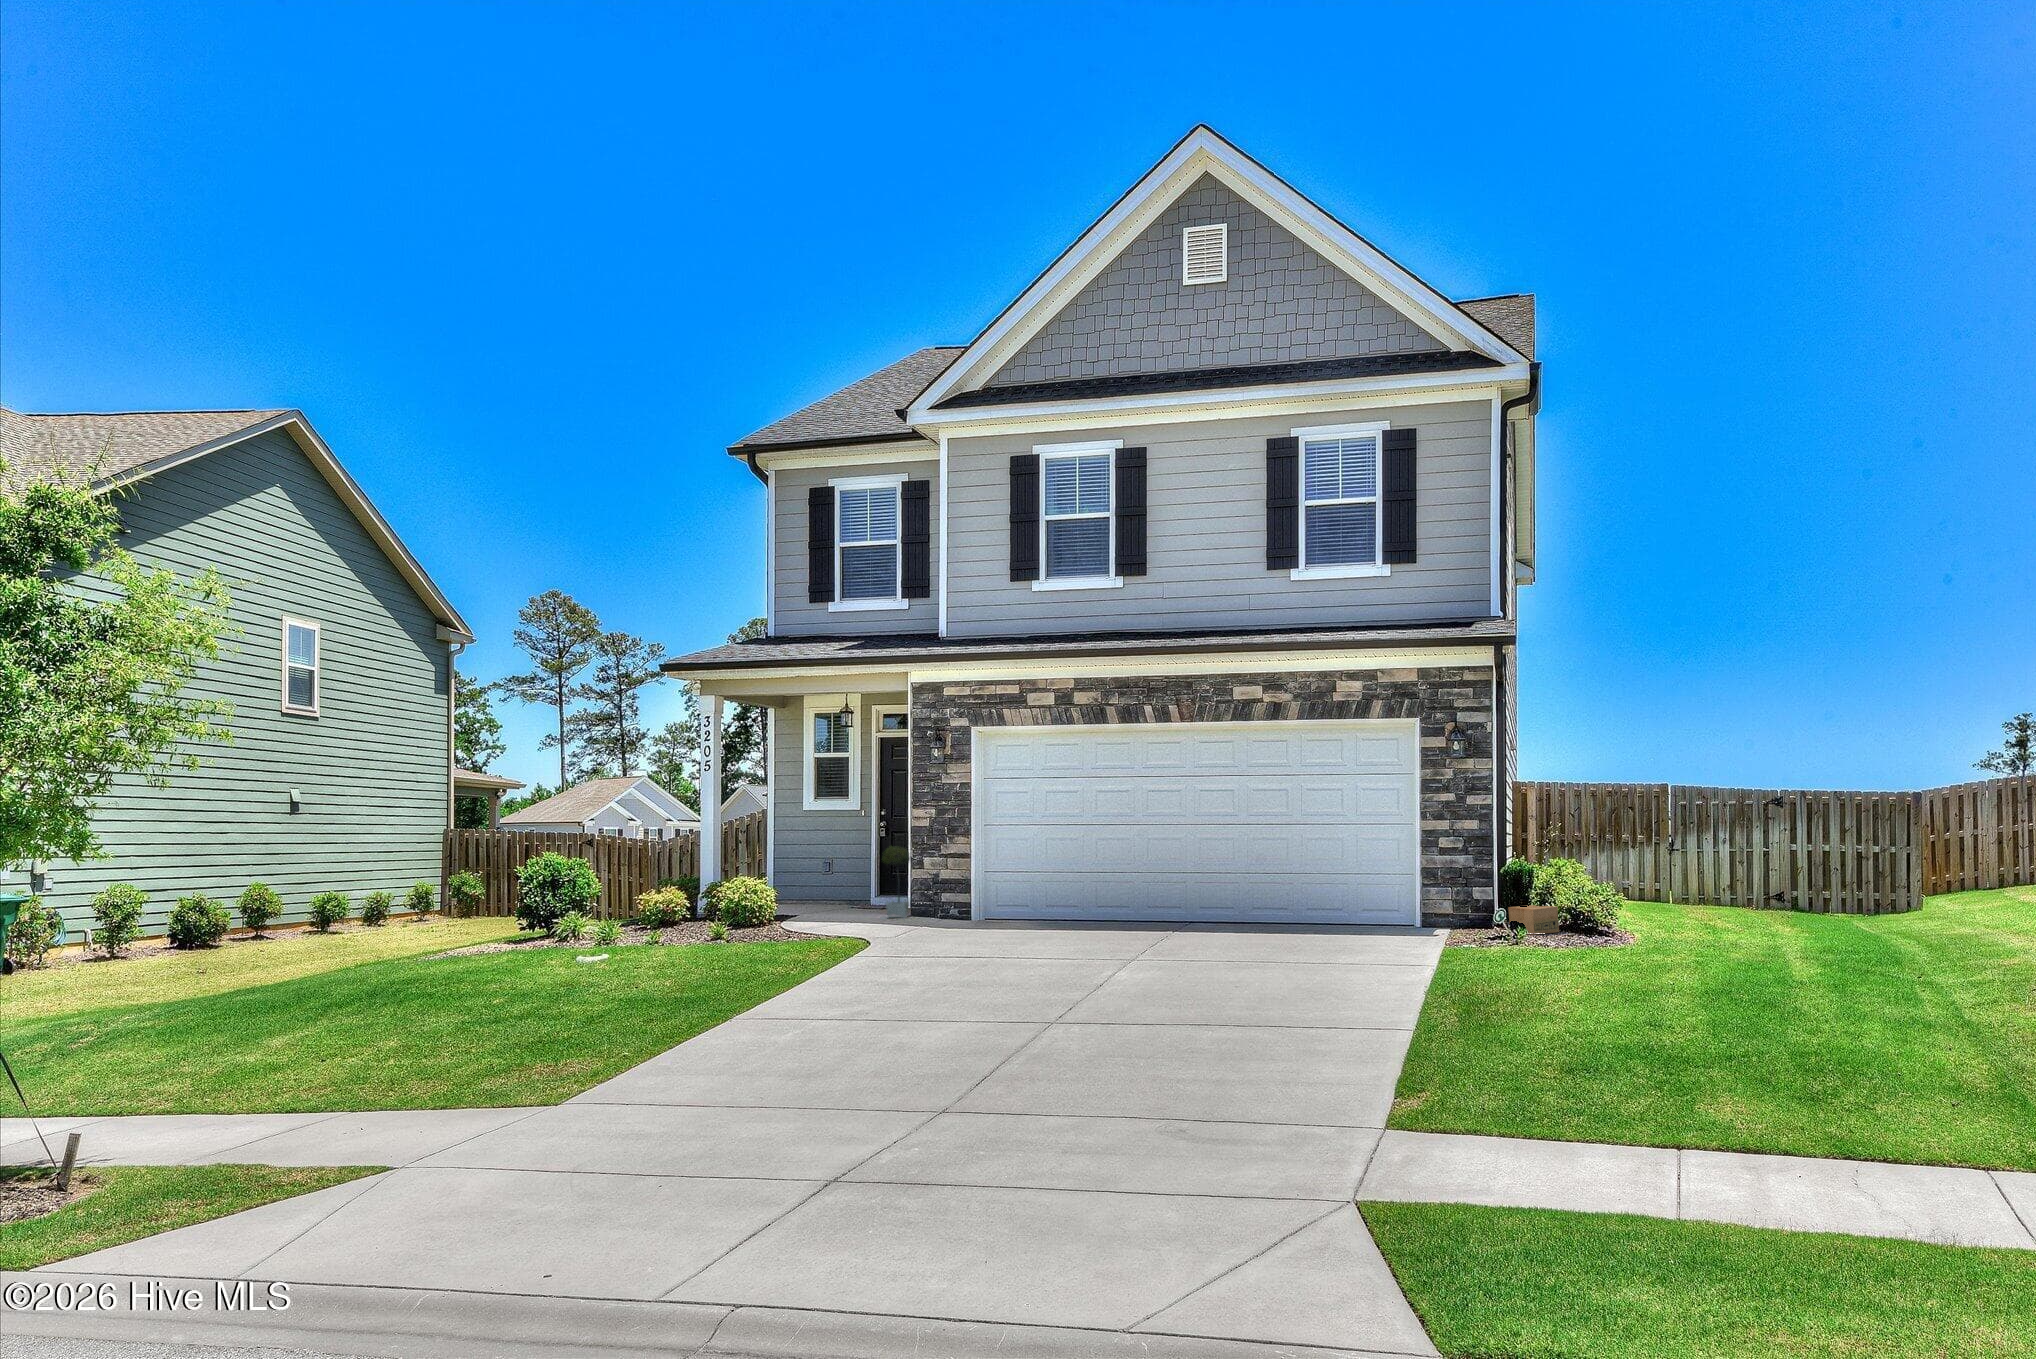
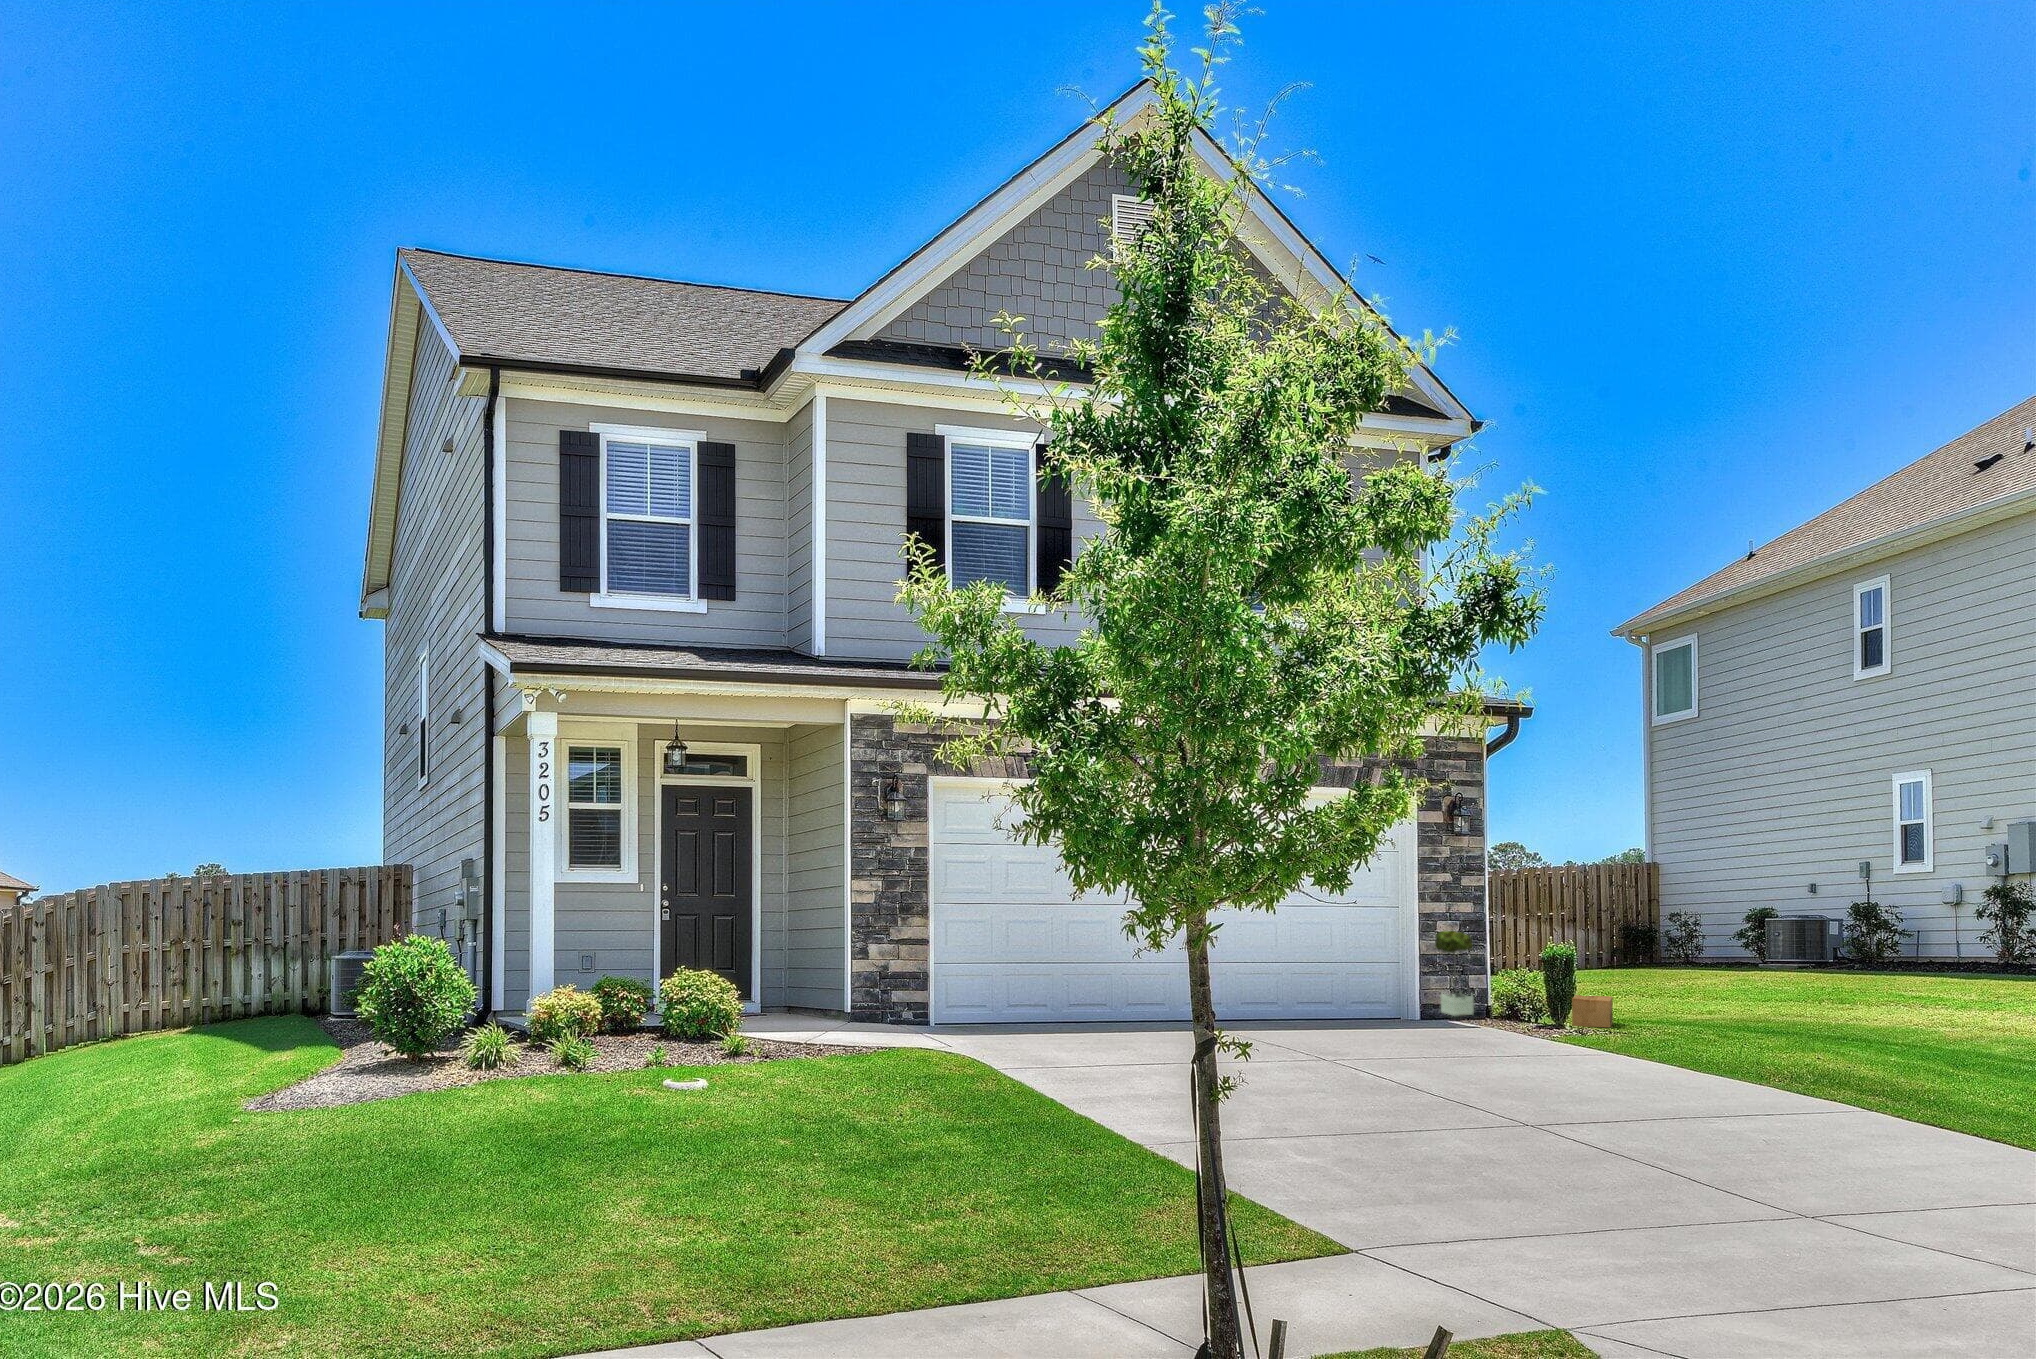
potted tree: present [882,846,910,918] -> present [1435,930,1474,1016]

